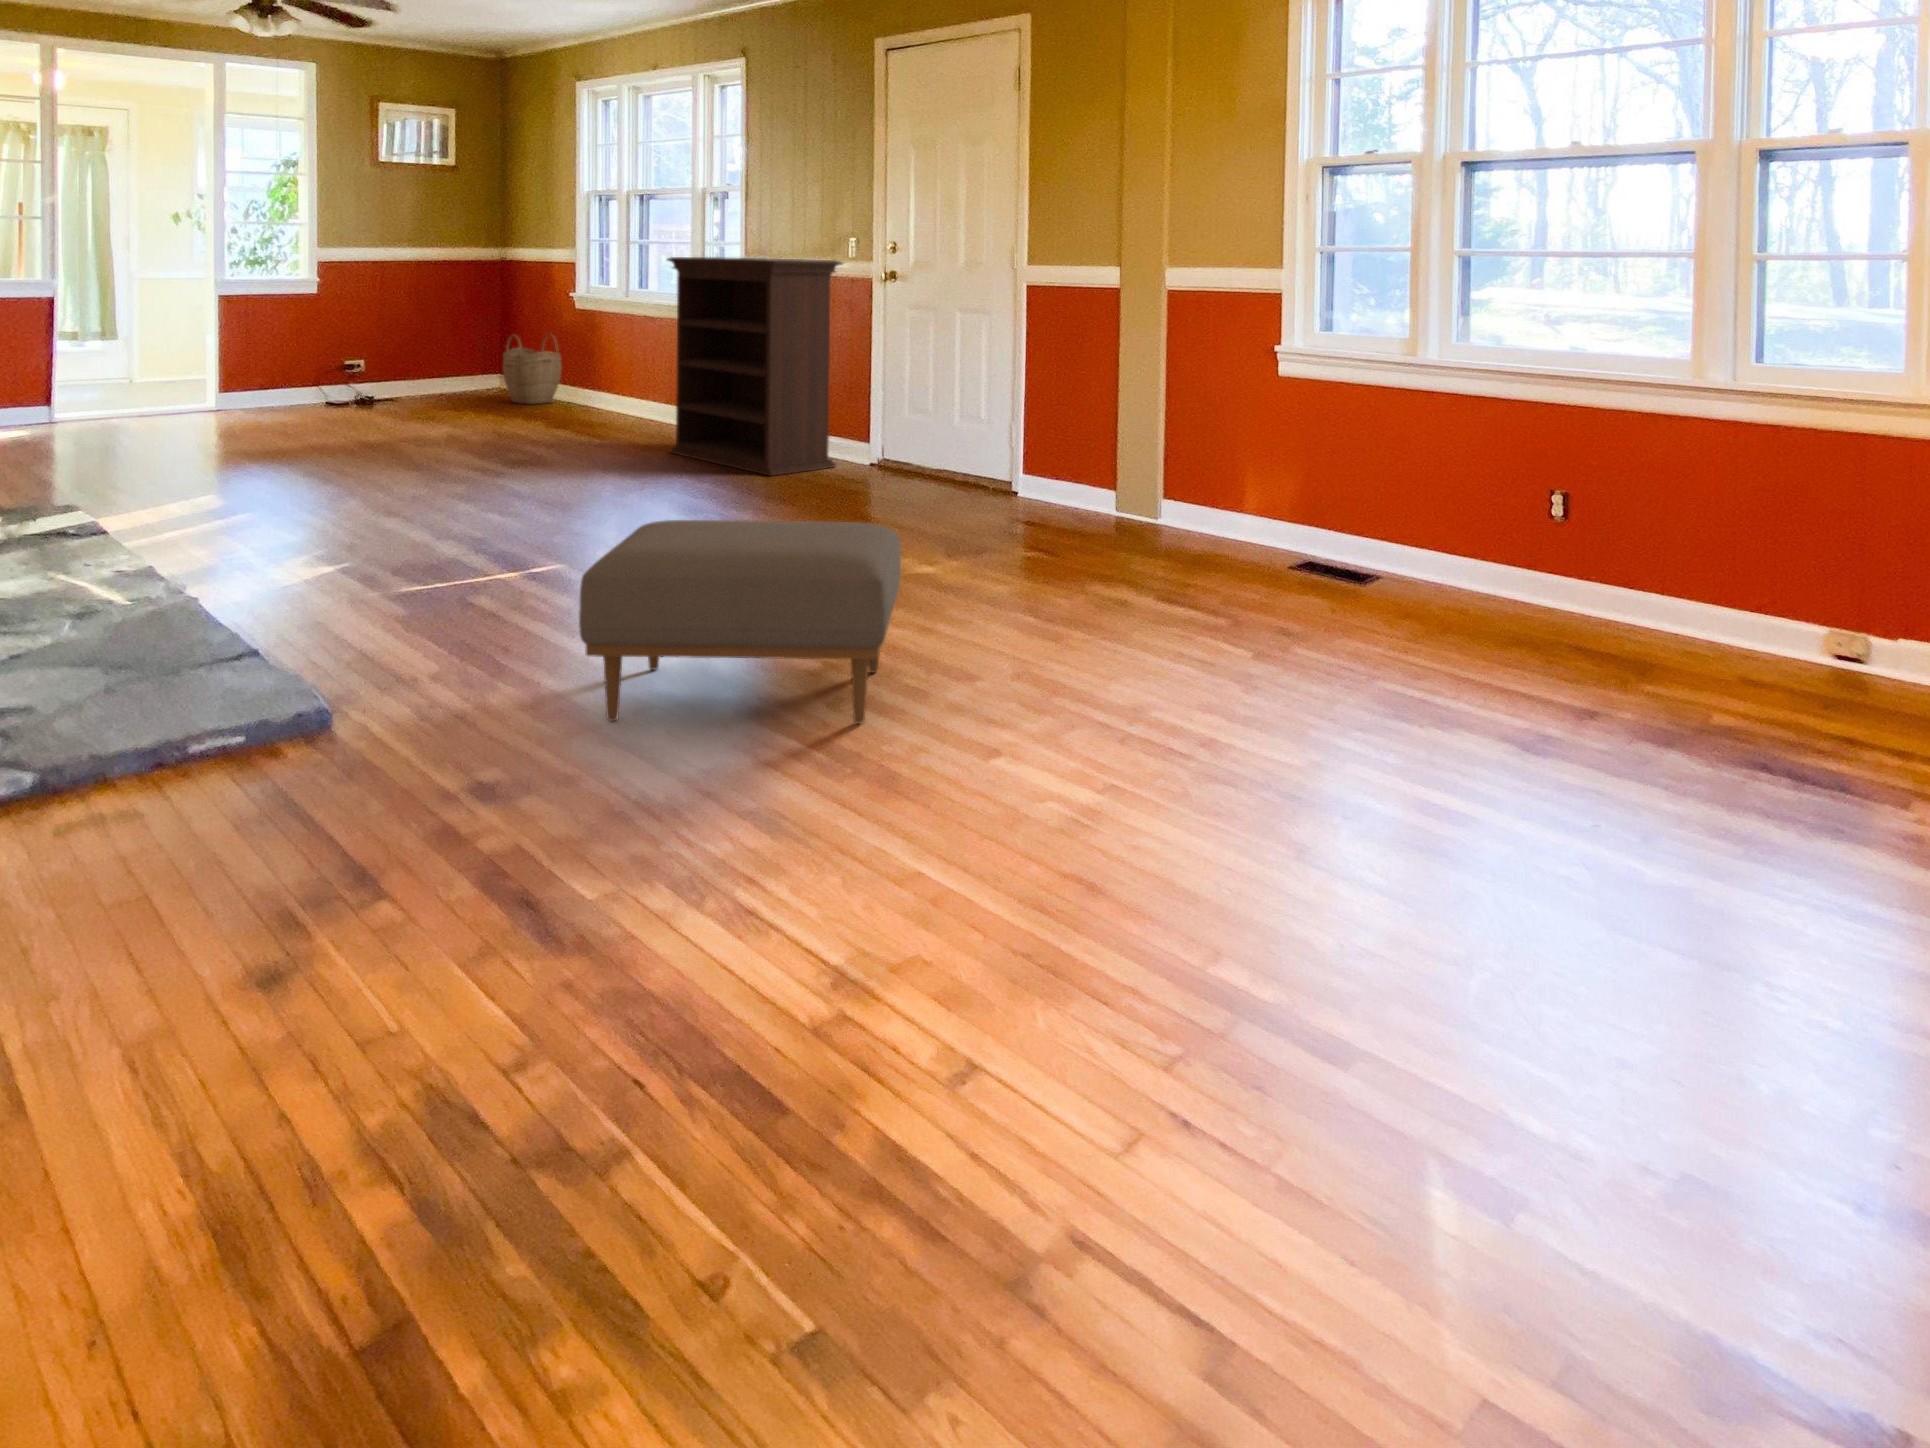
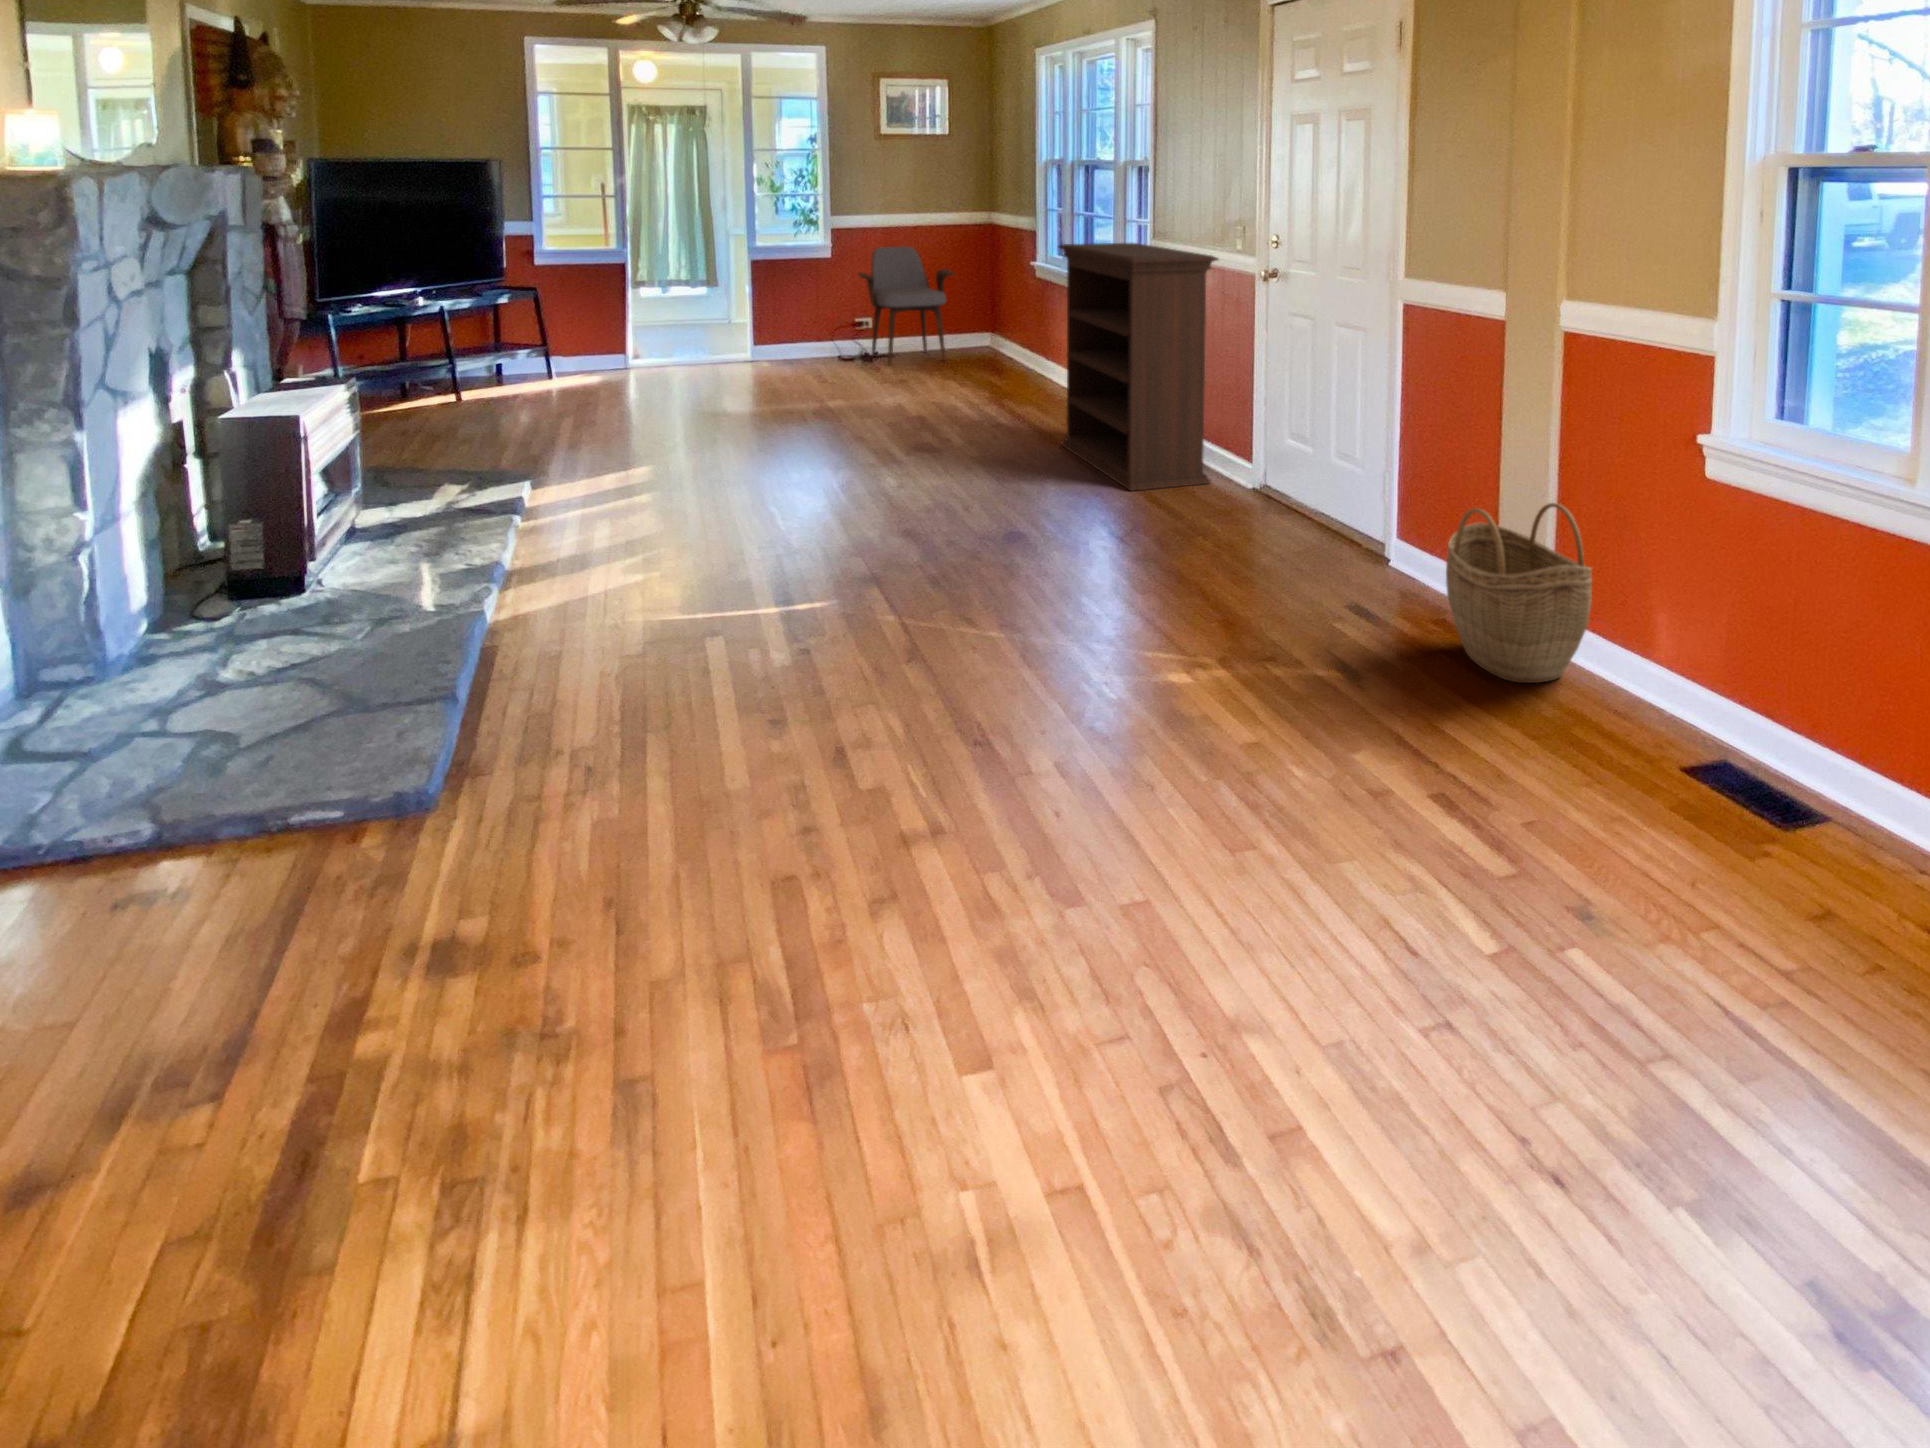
armchair: none [362,283,476,408] -> present [858,246,955,365]
woven basket: present [503,333,561,404] -> present [1446,503,1592,683]
ottoman: present [579,520,901,724] -> none [582,637,1001,966]

